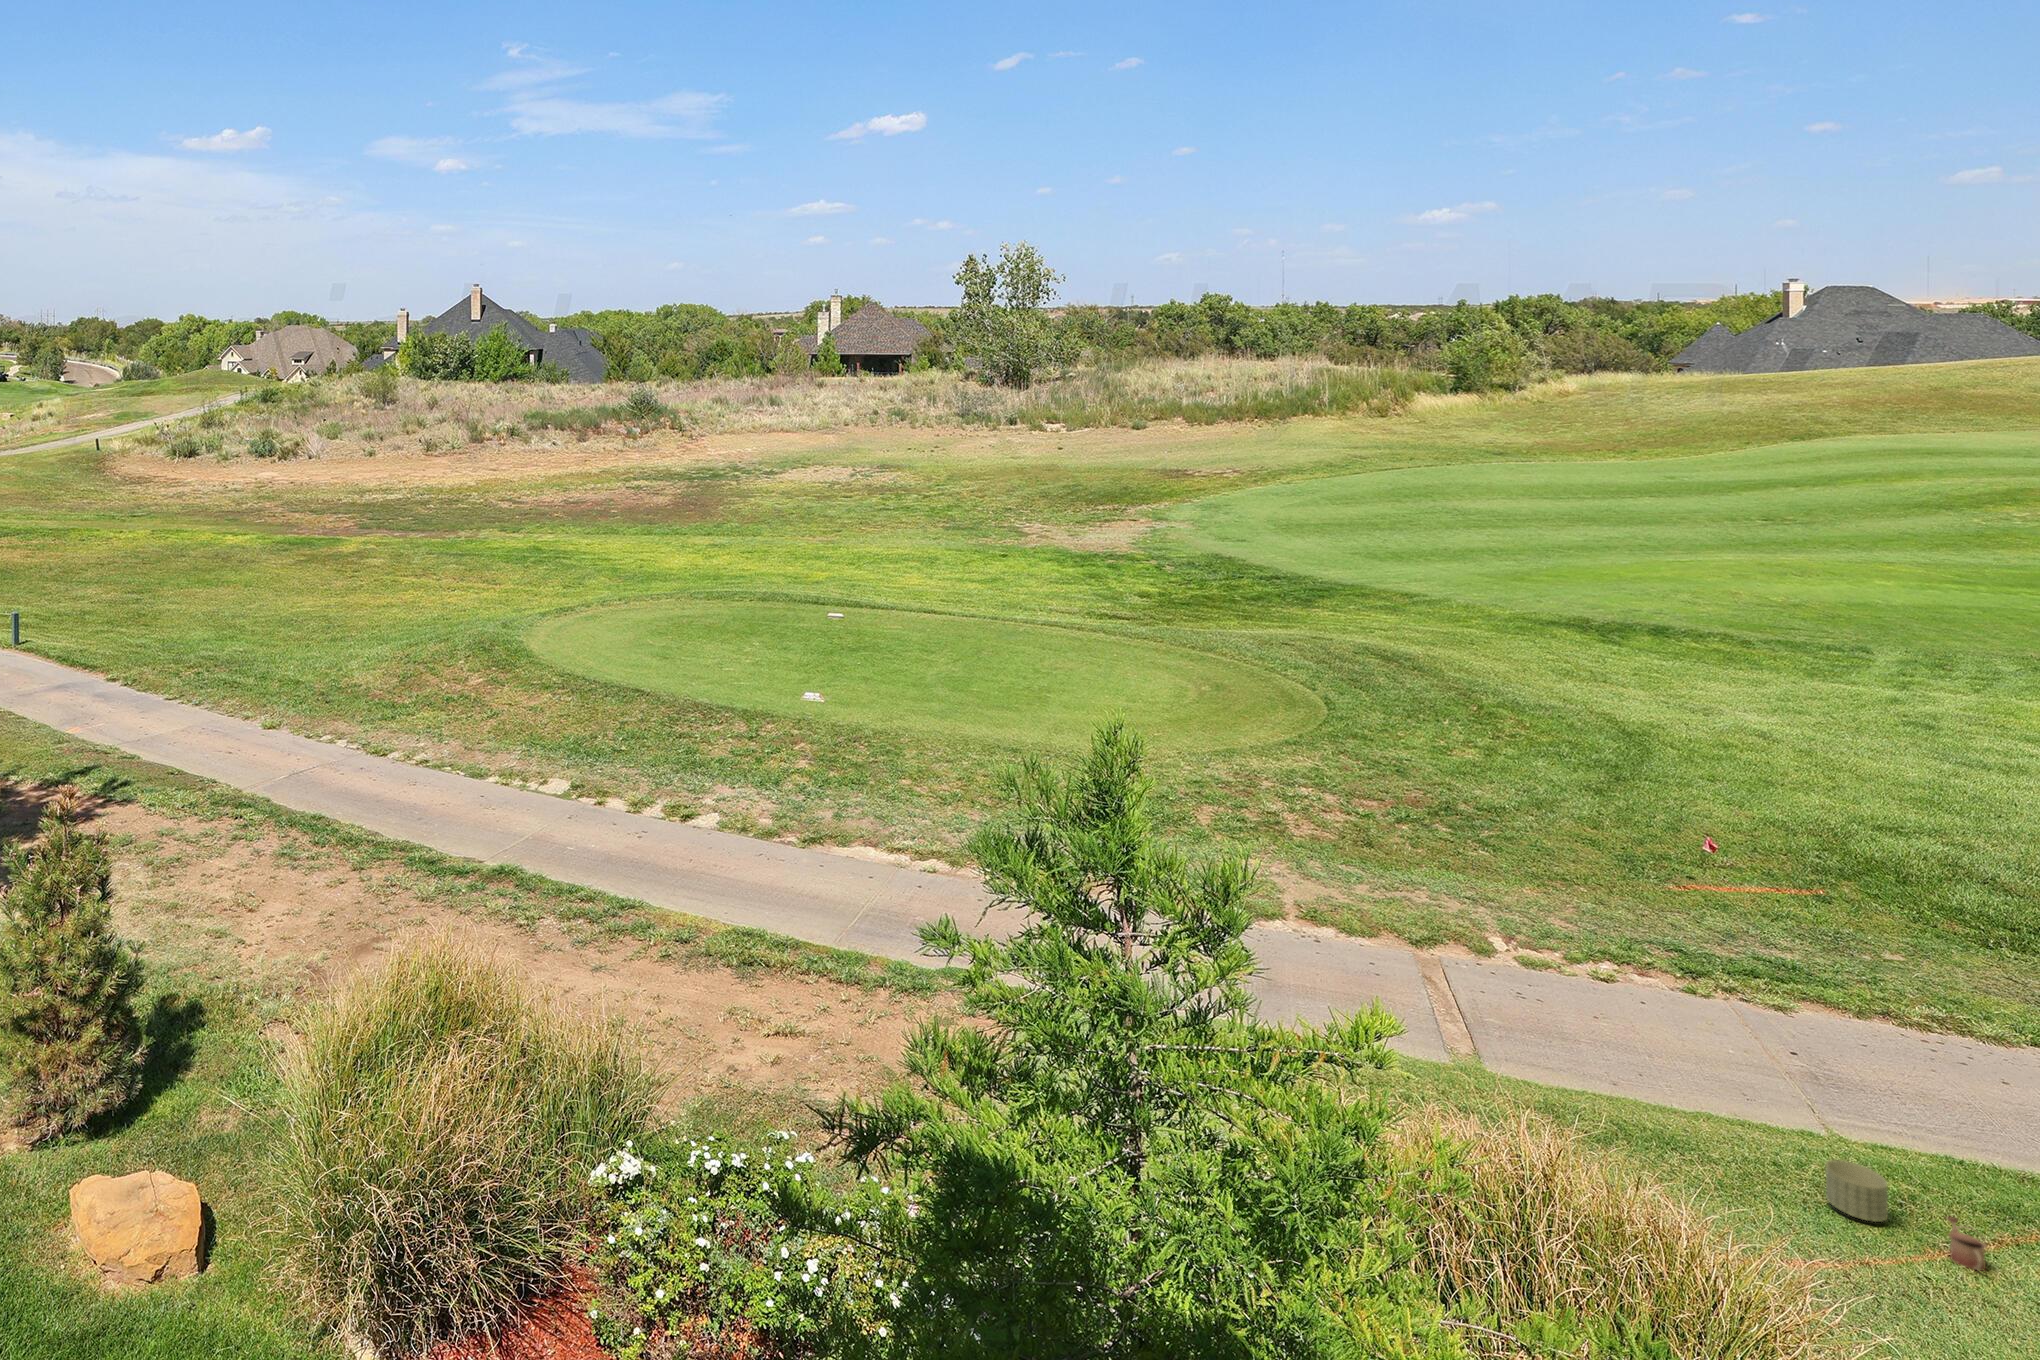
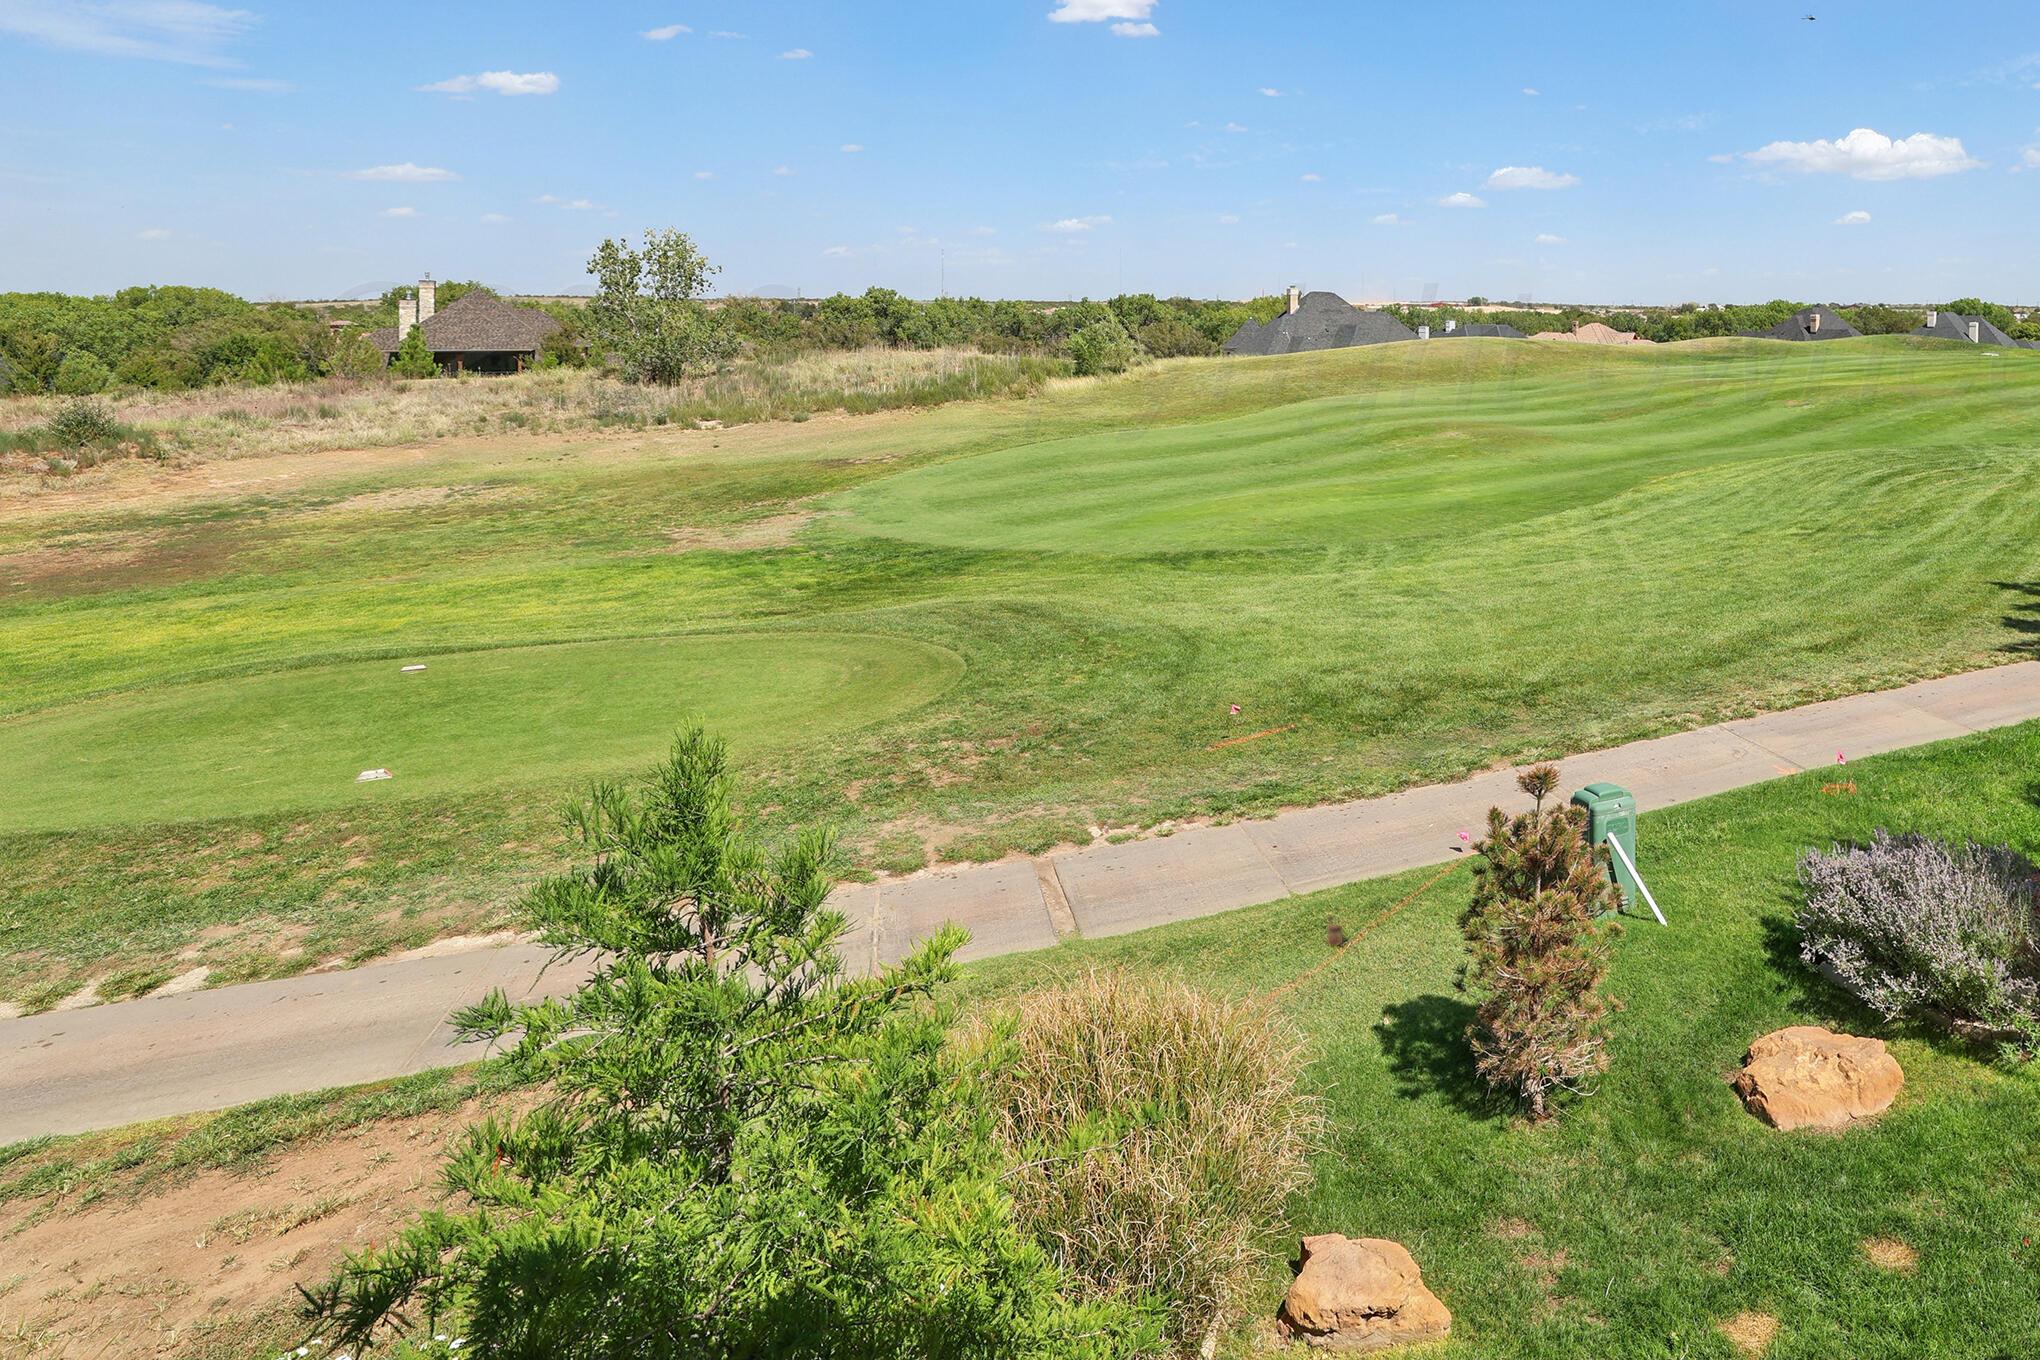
planter: present [1826,1160,1888,1222] -> none [1271,904,1301,941]

